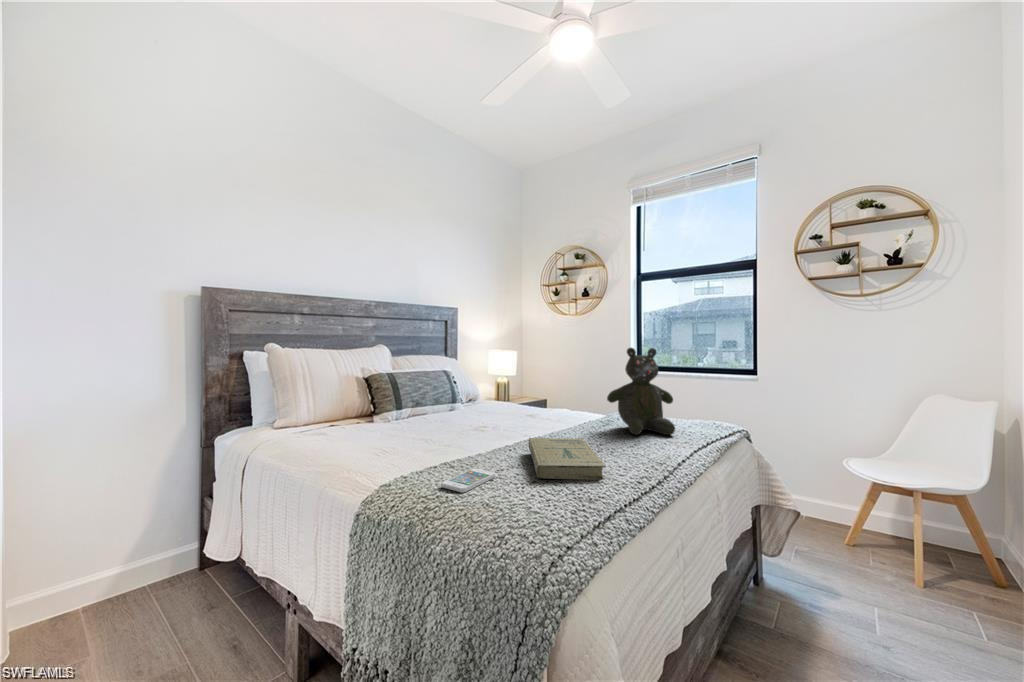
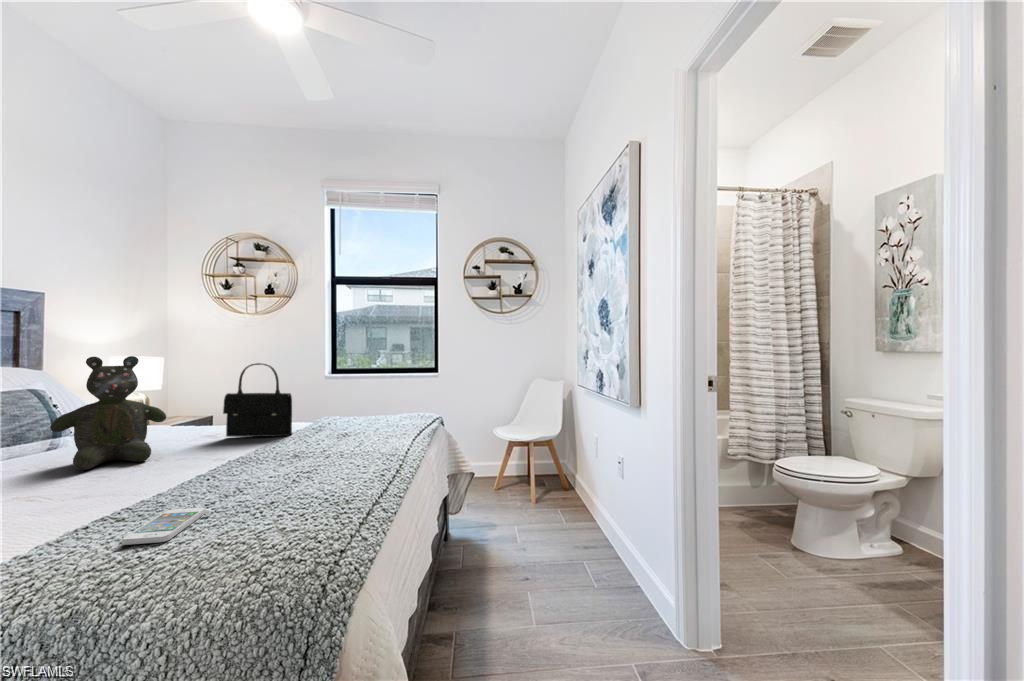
teddy bear: present [607,348,675,435] -> present [50,356,166,470]
handbag: none [536,358,584,424] -> present [223,363,292,437]
book: present [529,438,606,480] -> none [239,448,349,498]

